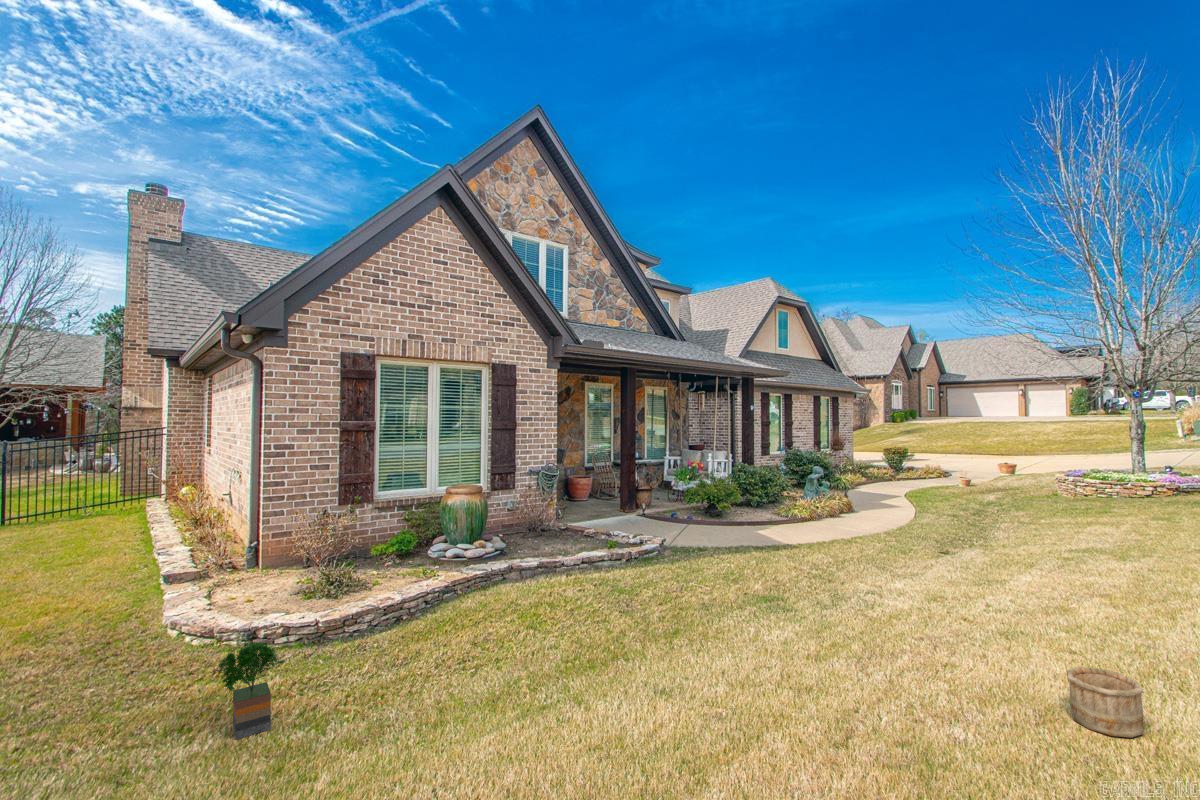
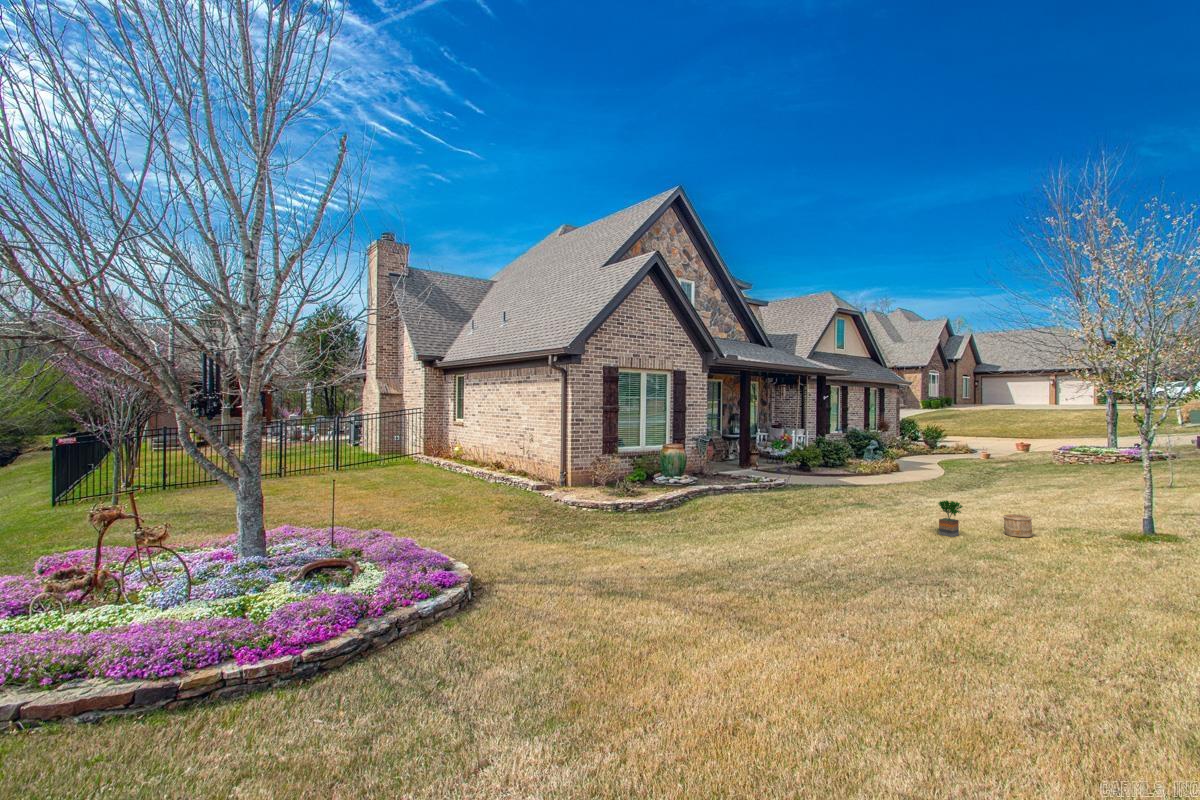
potted tree: present [217,642,285,740] -> present [938,500,963,537]

